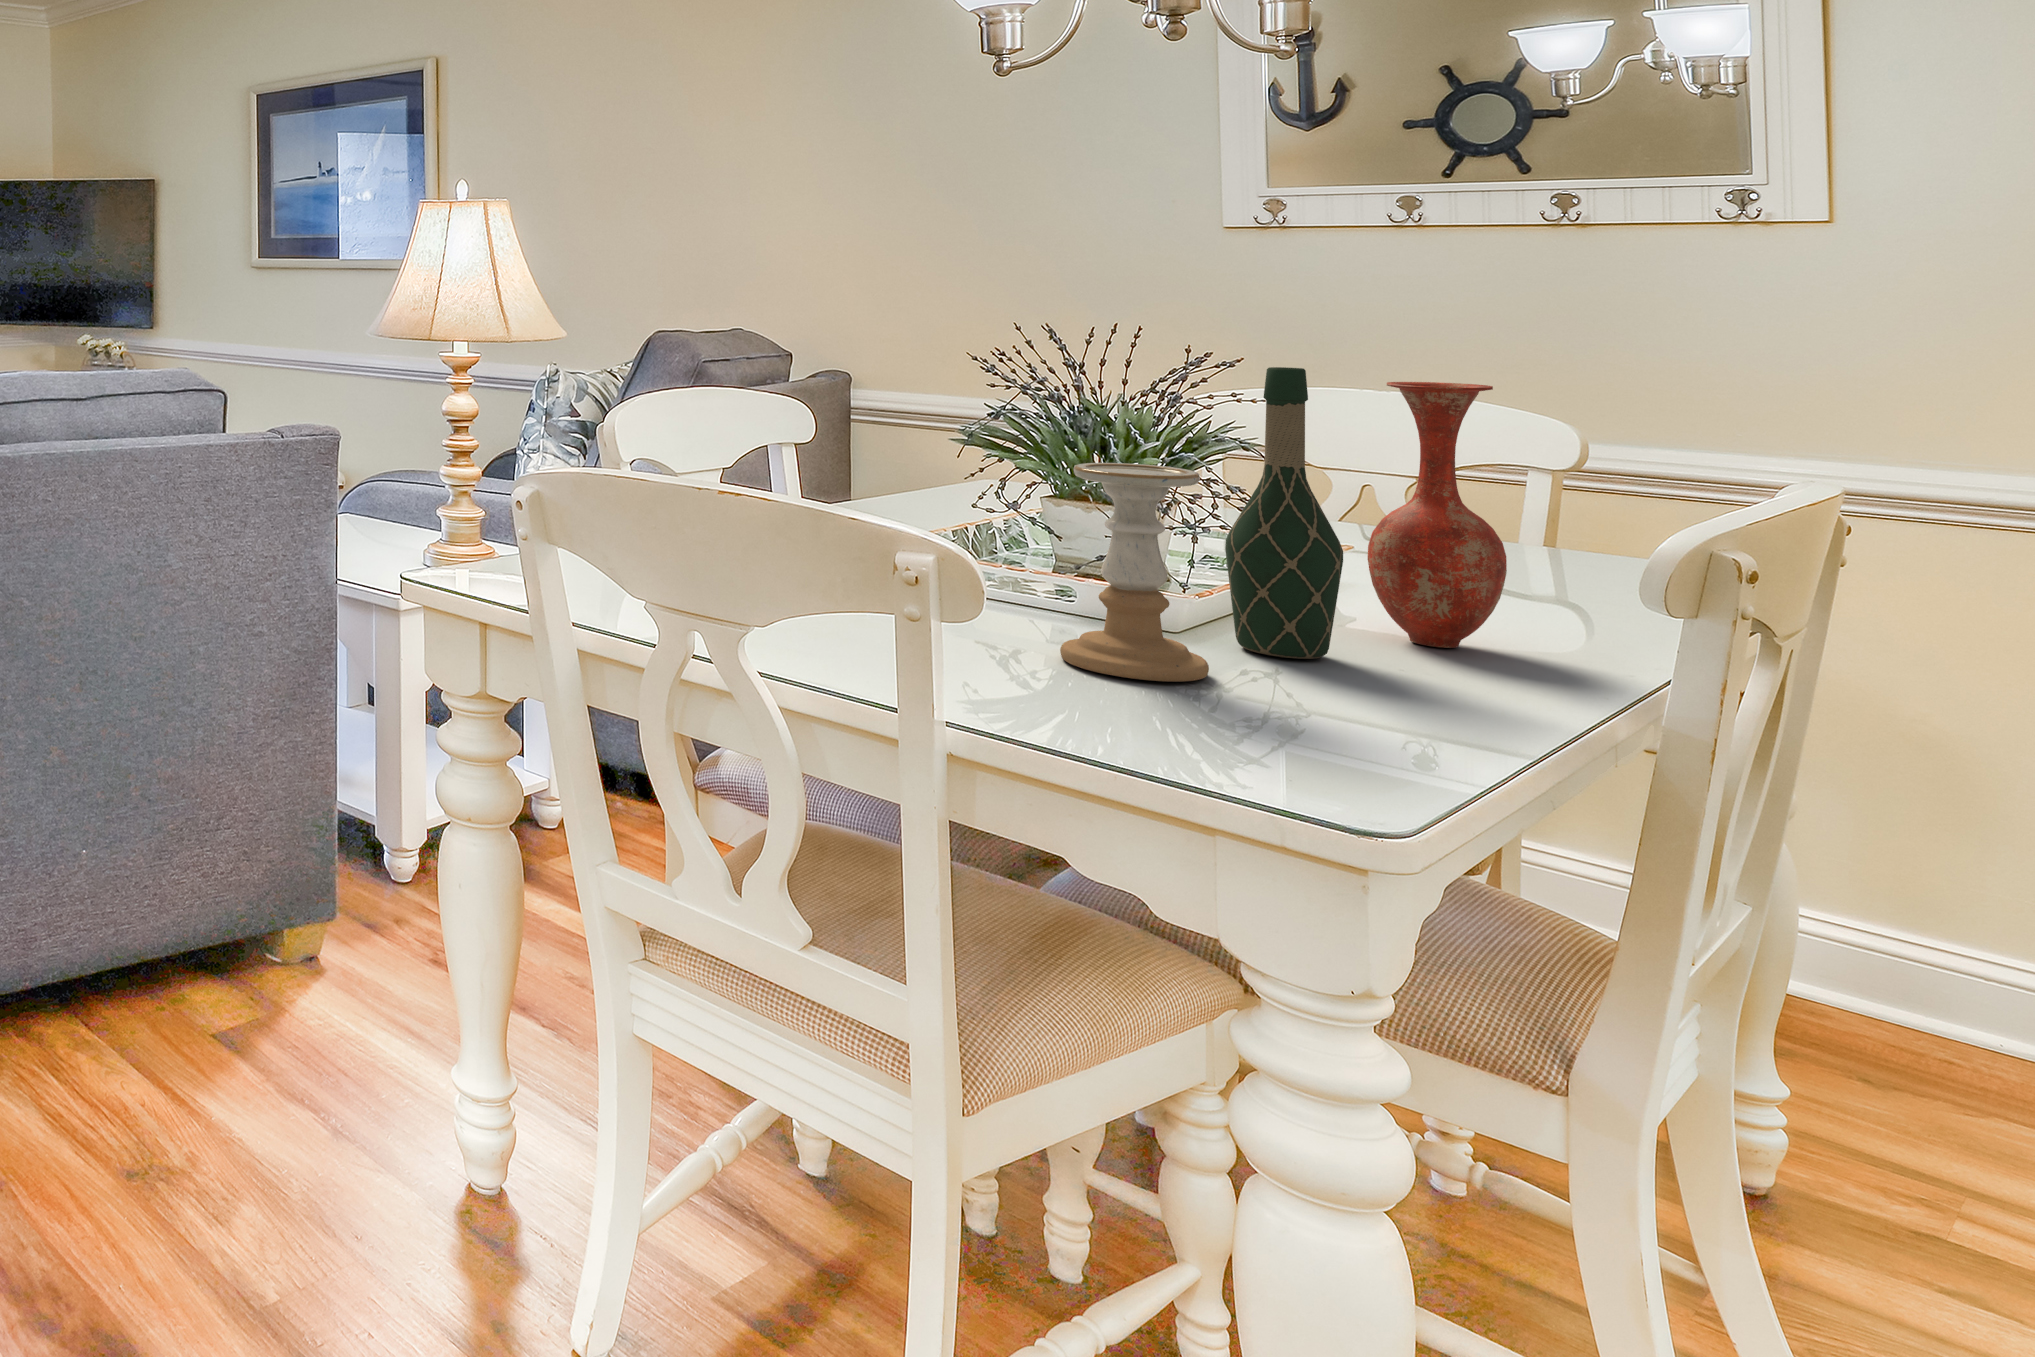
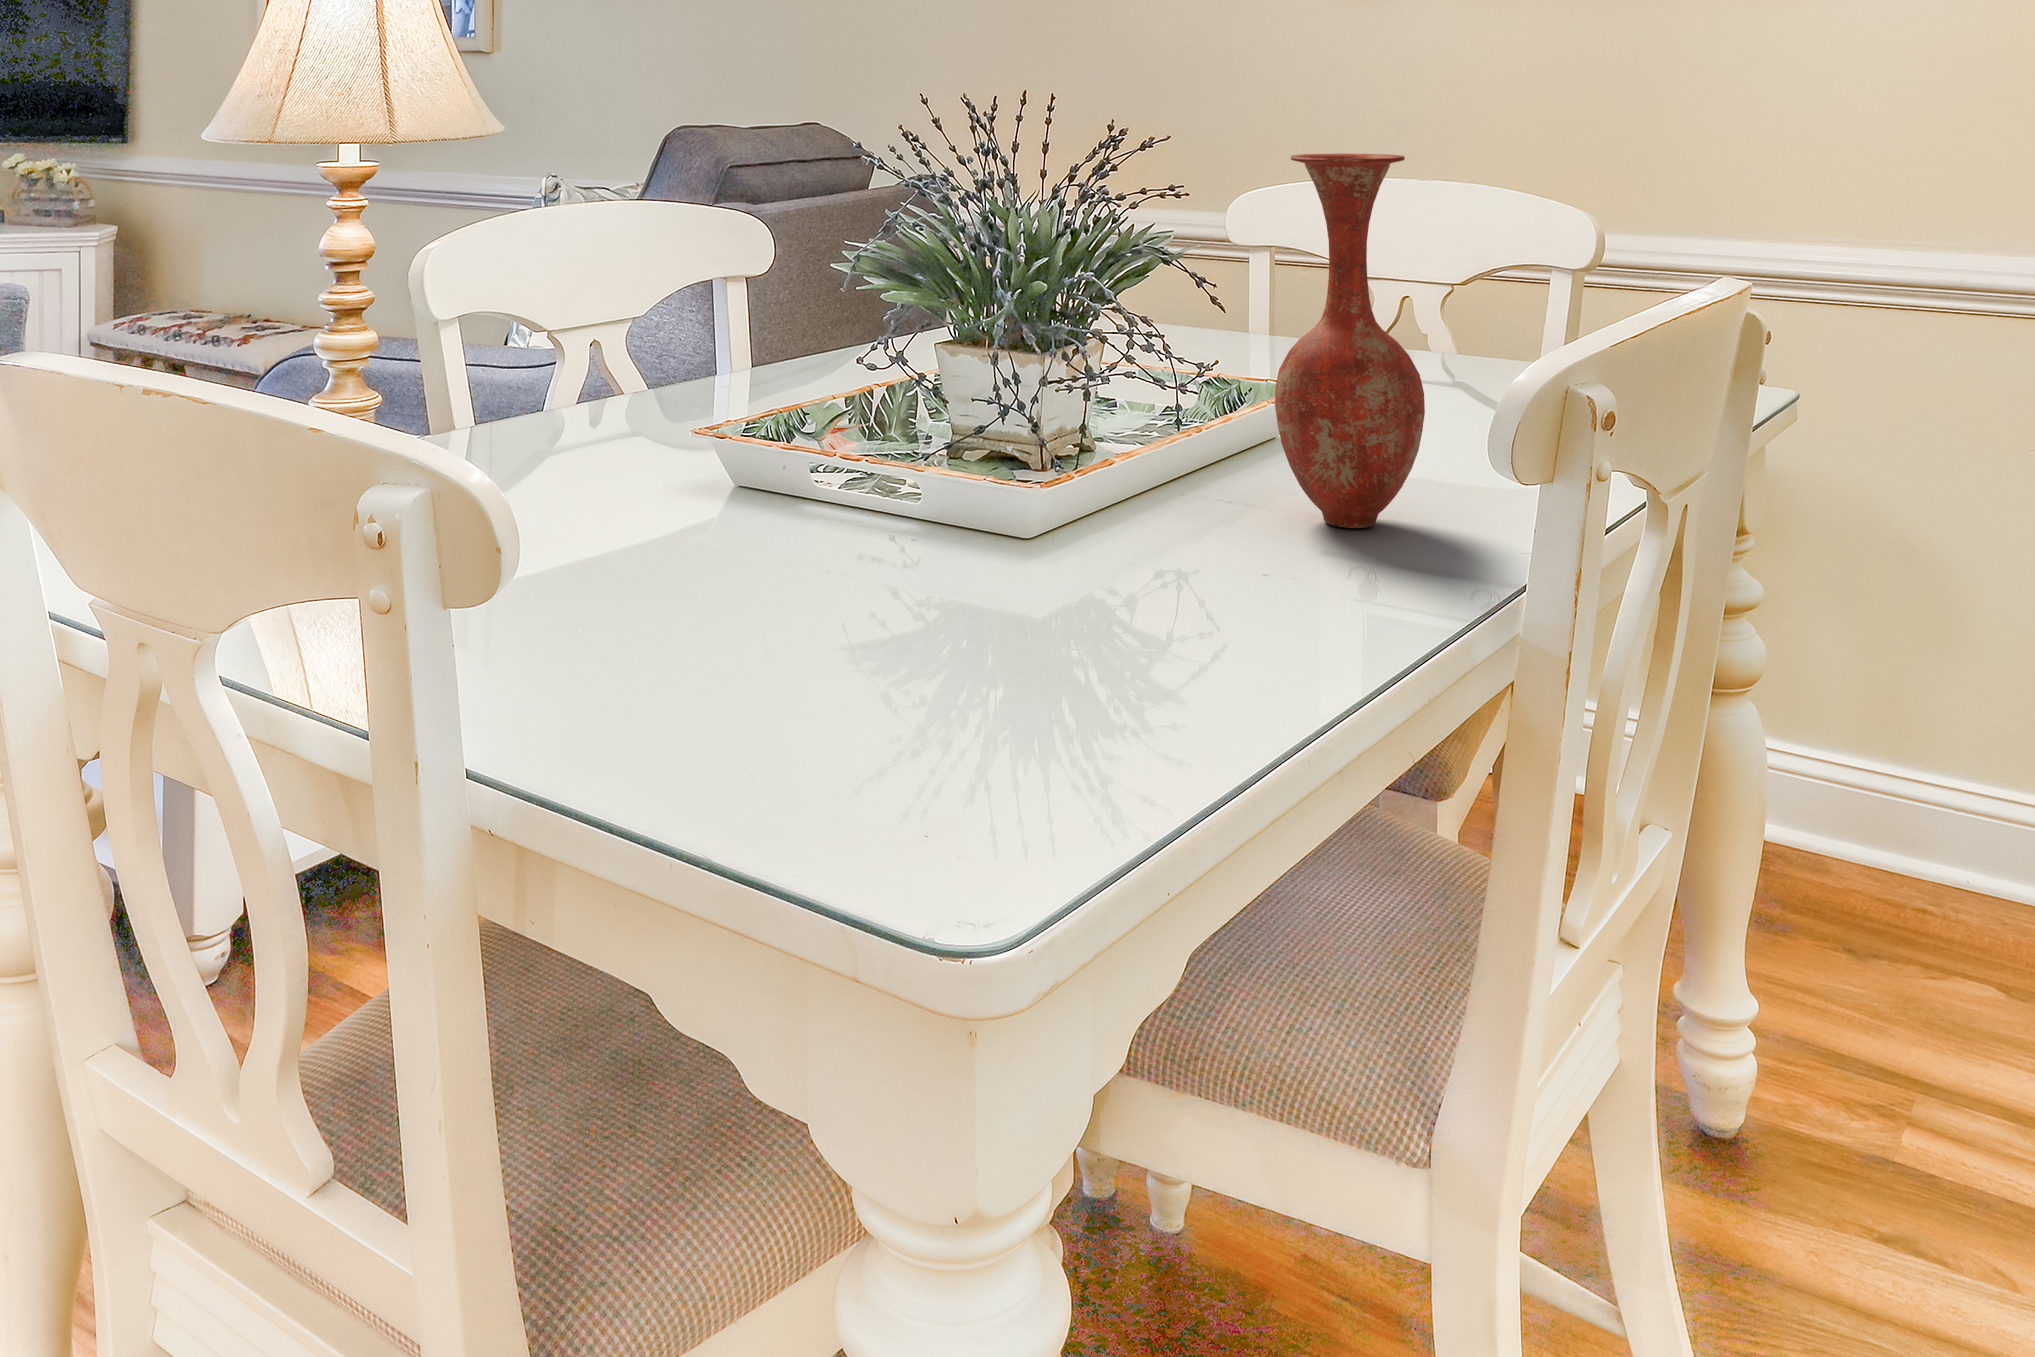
wine bottle: present [1225,367,1343,659] -> none [1071,135,1207,569]
candle holder: present [1060,463,1209,682] -> none [805,288,995,640]

